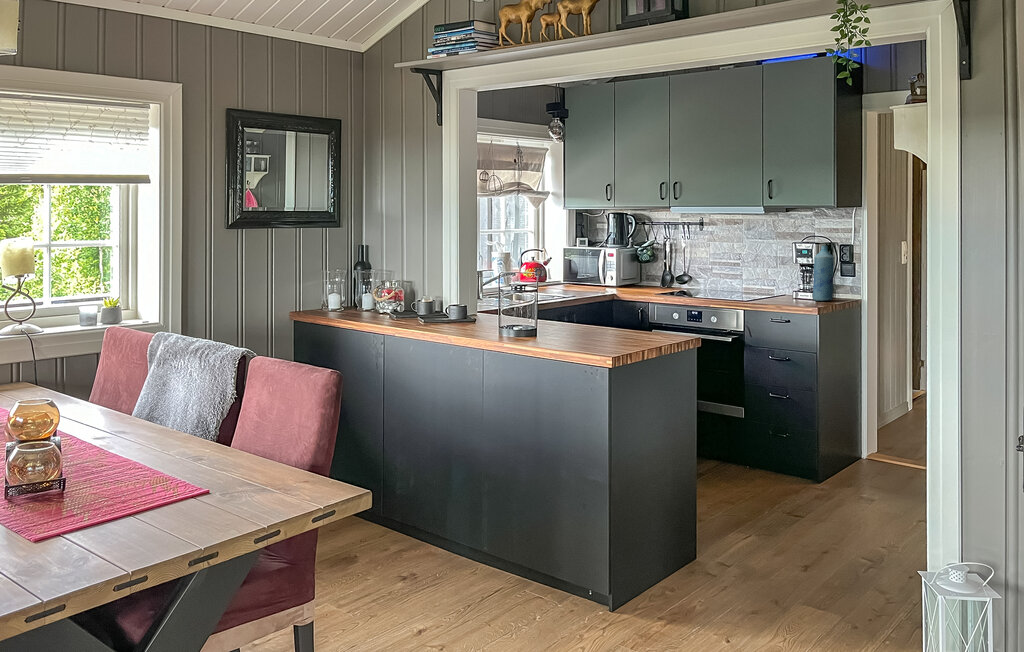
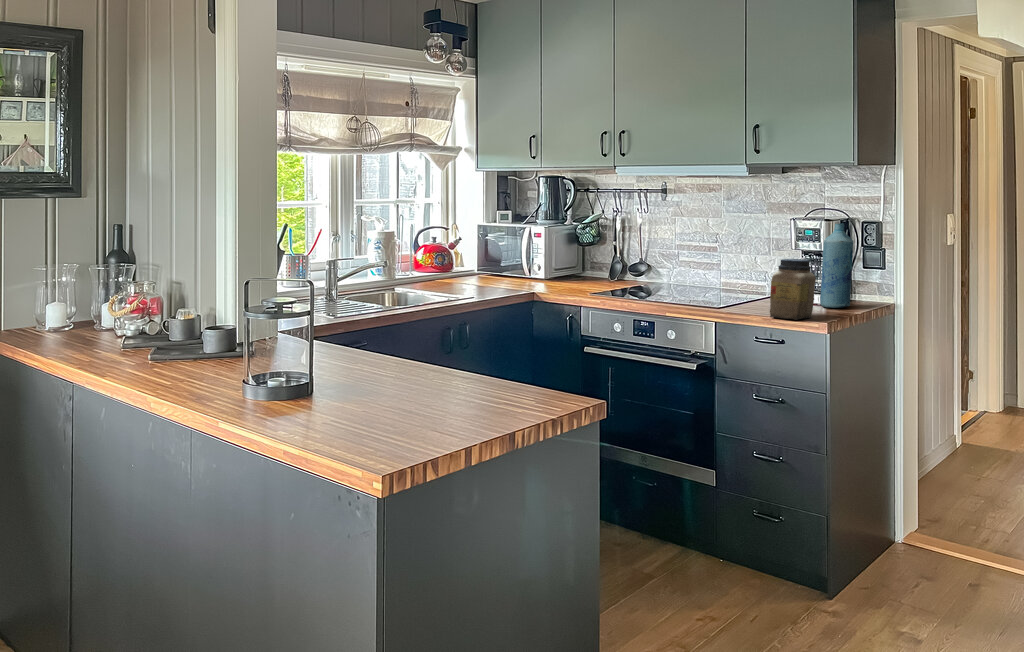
jar: none [780,268,810,306] -> present [770,259,816,320]

